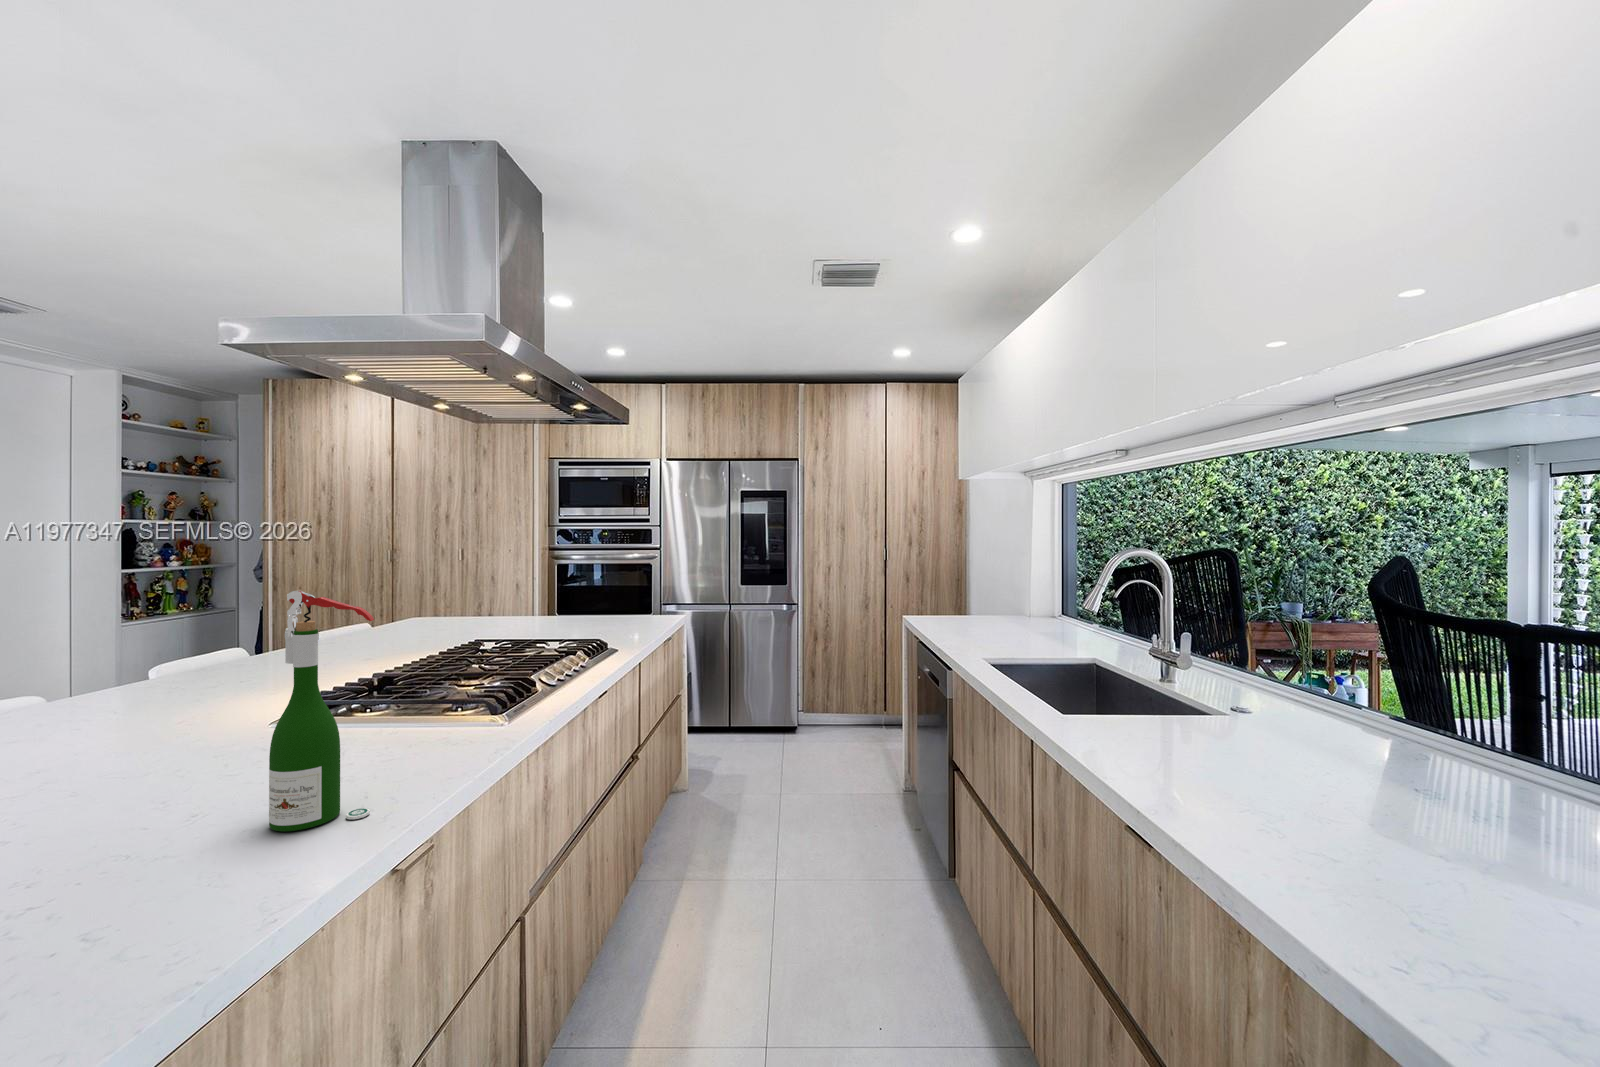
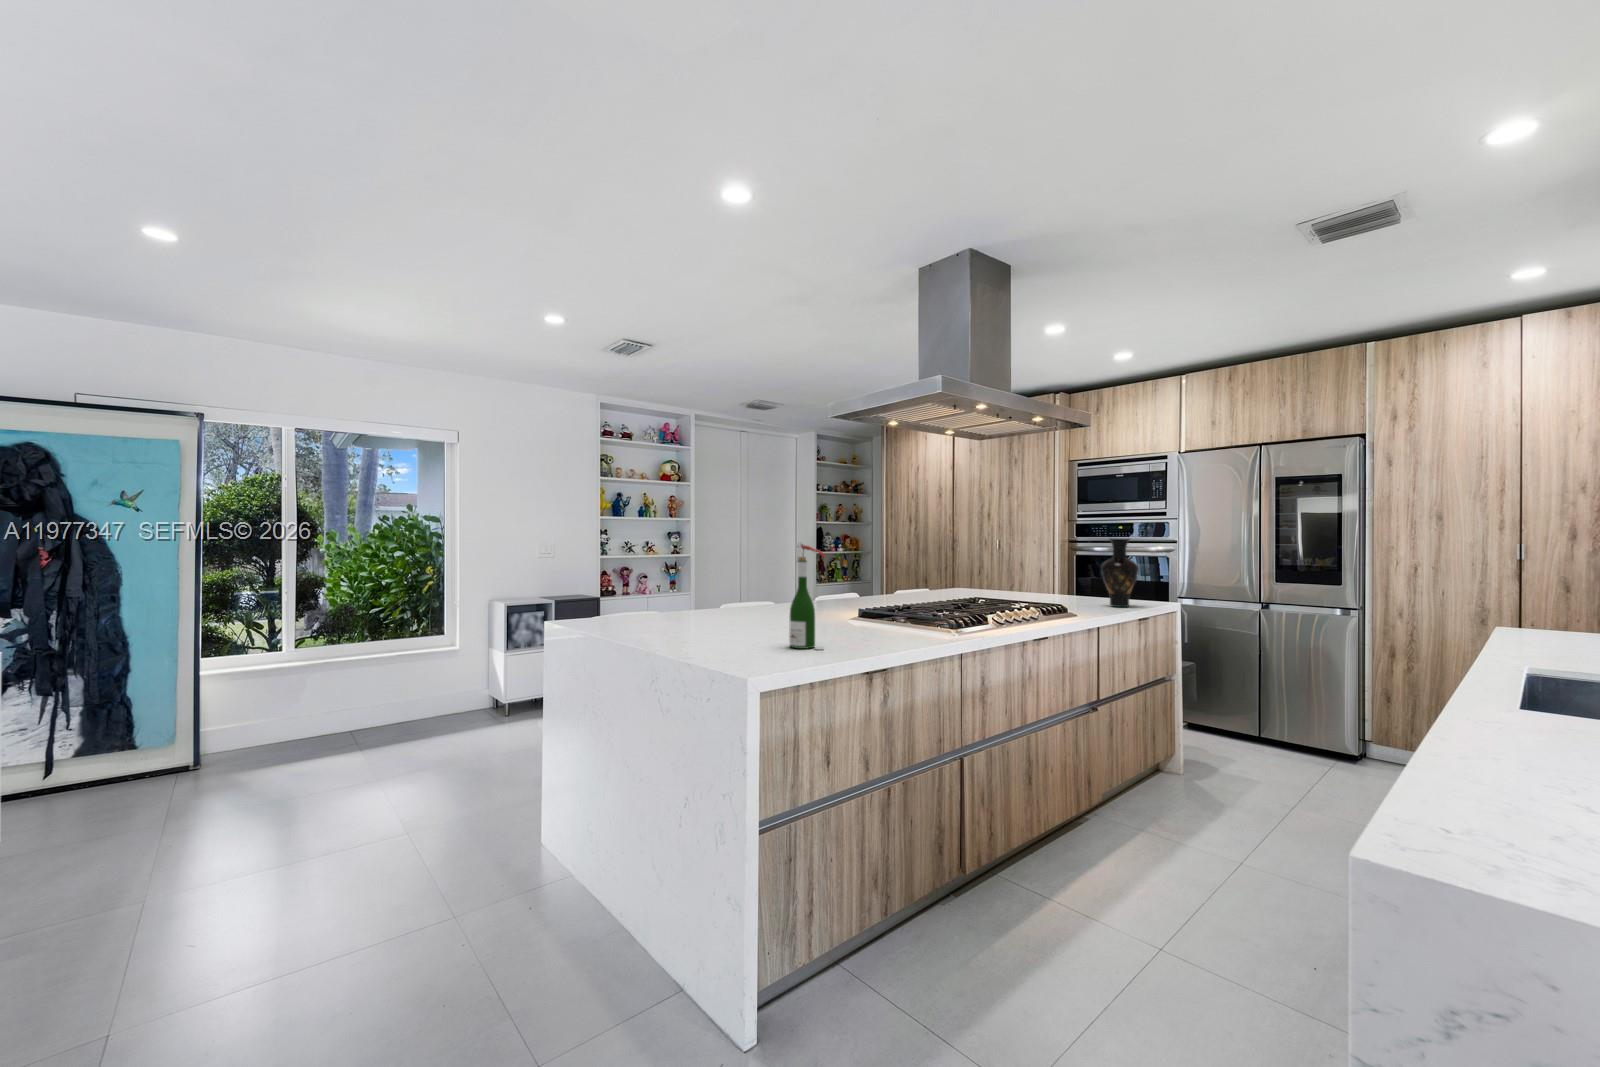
vase: none [626,548,664,623] -> present [1101,539,1139,607]

